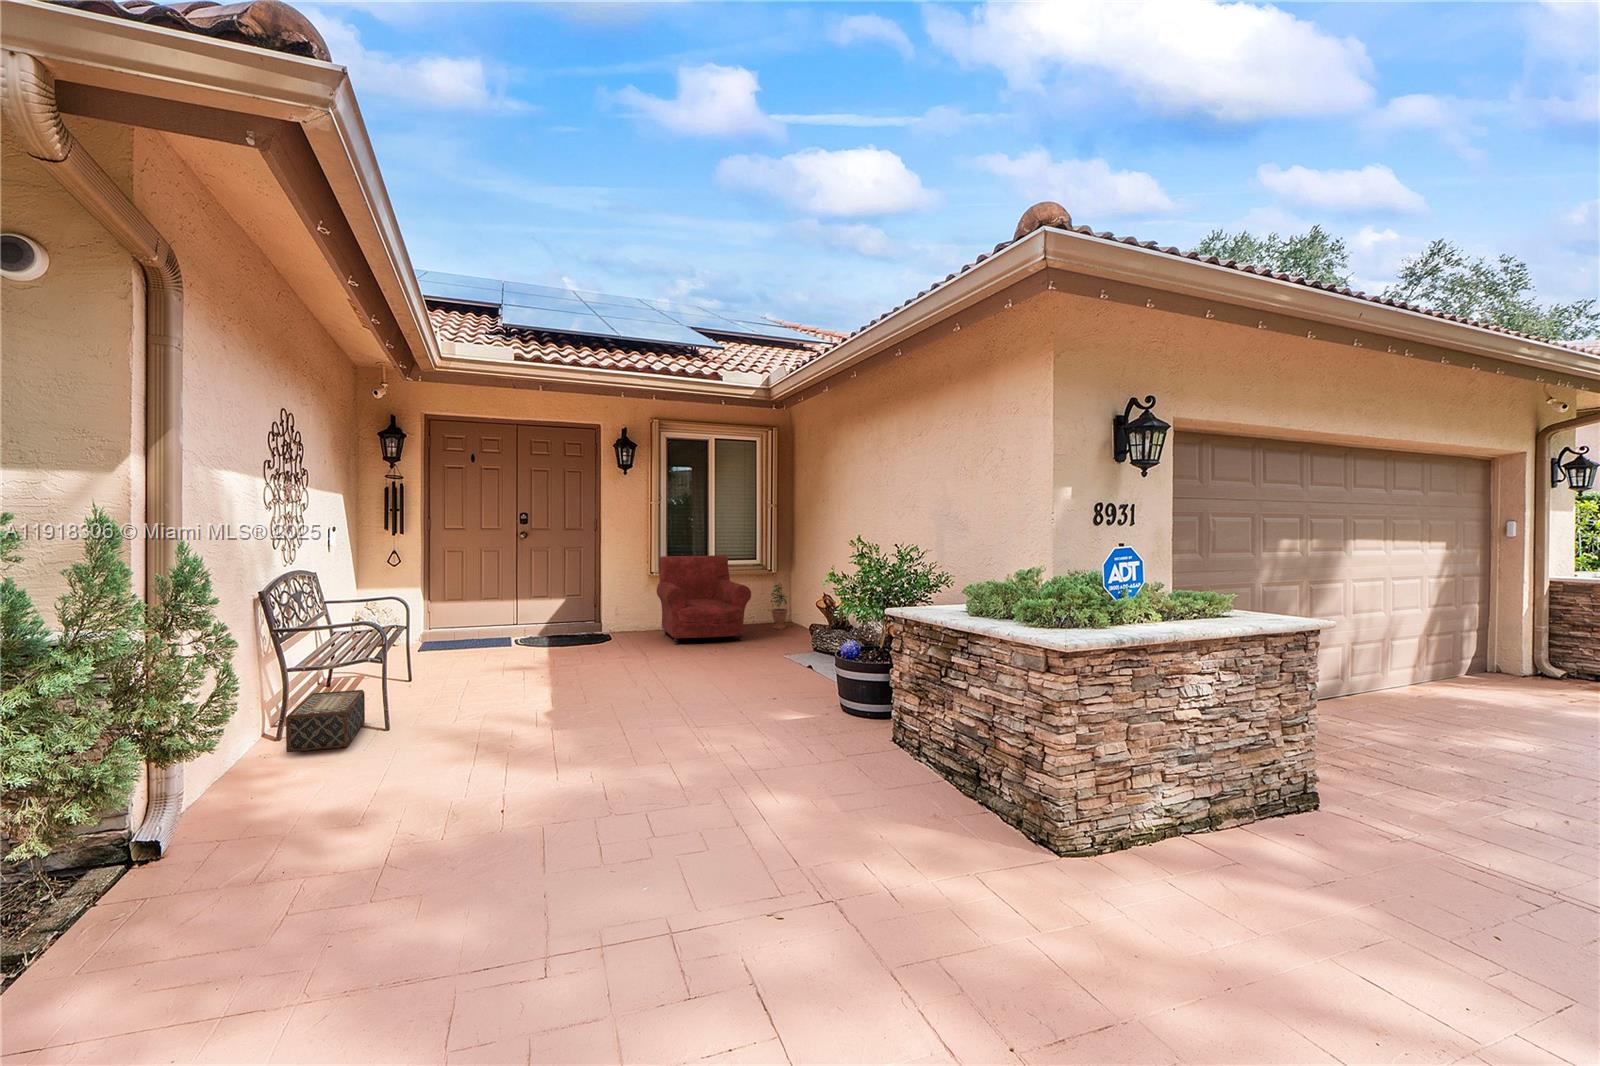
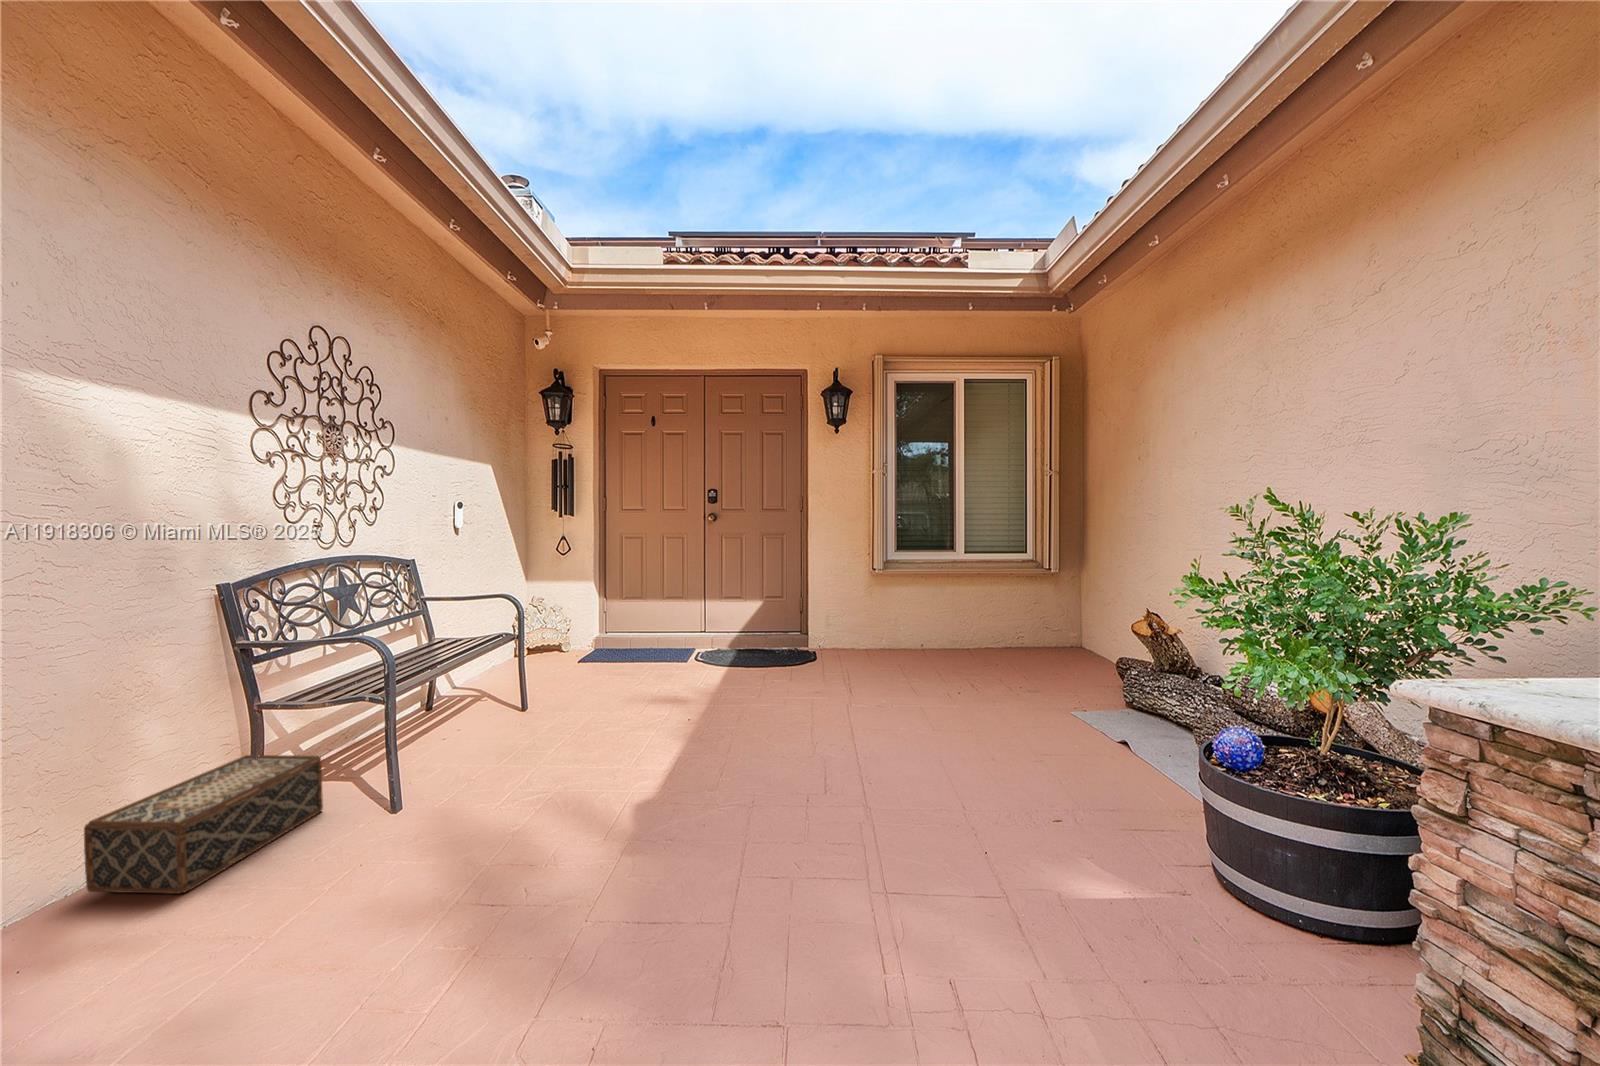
armchair: present [657,556,751,644] -> none [879,546,1020,676]
potted plant: present [771,583,787,629] -> none [1046,586,1077,657]

